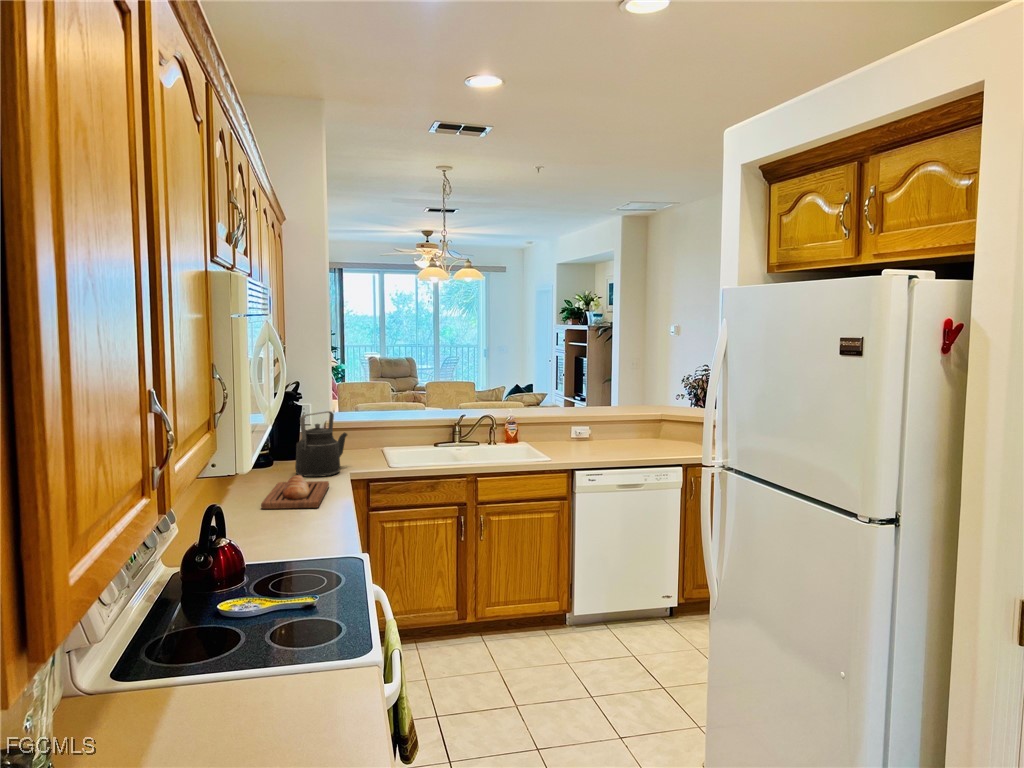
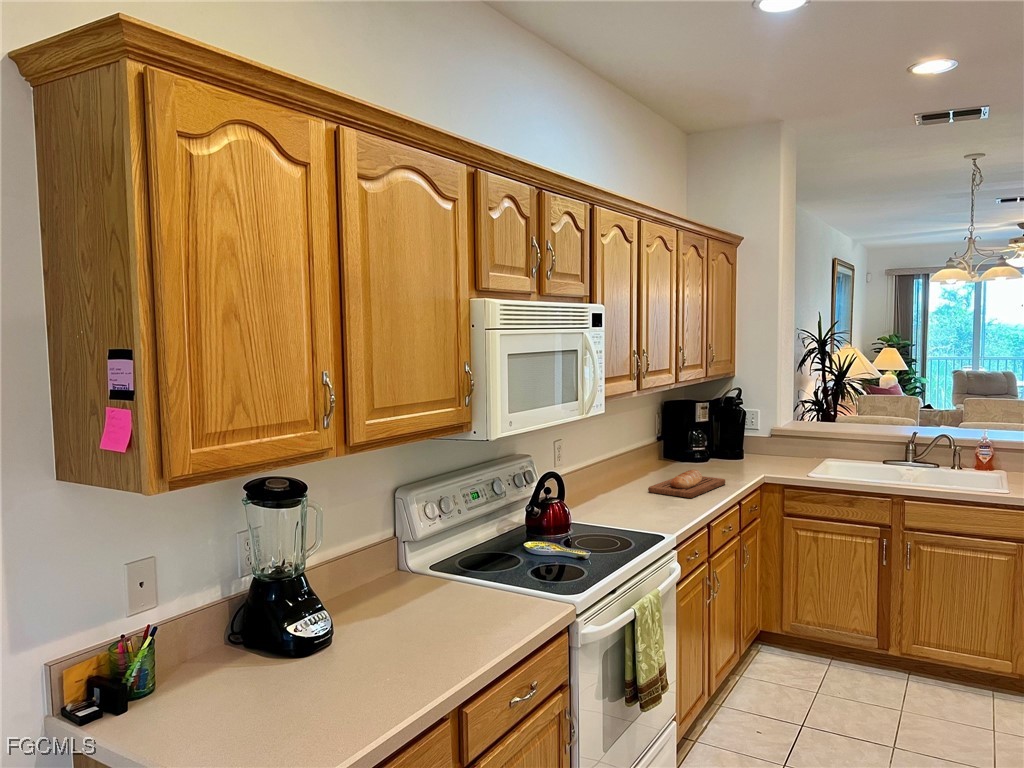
kettle: present [295,411,347,477] -> none [714,417,769,476]

